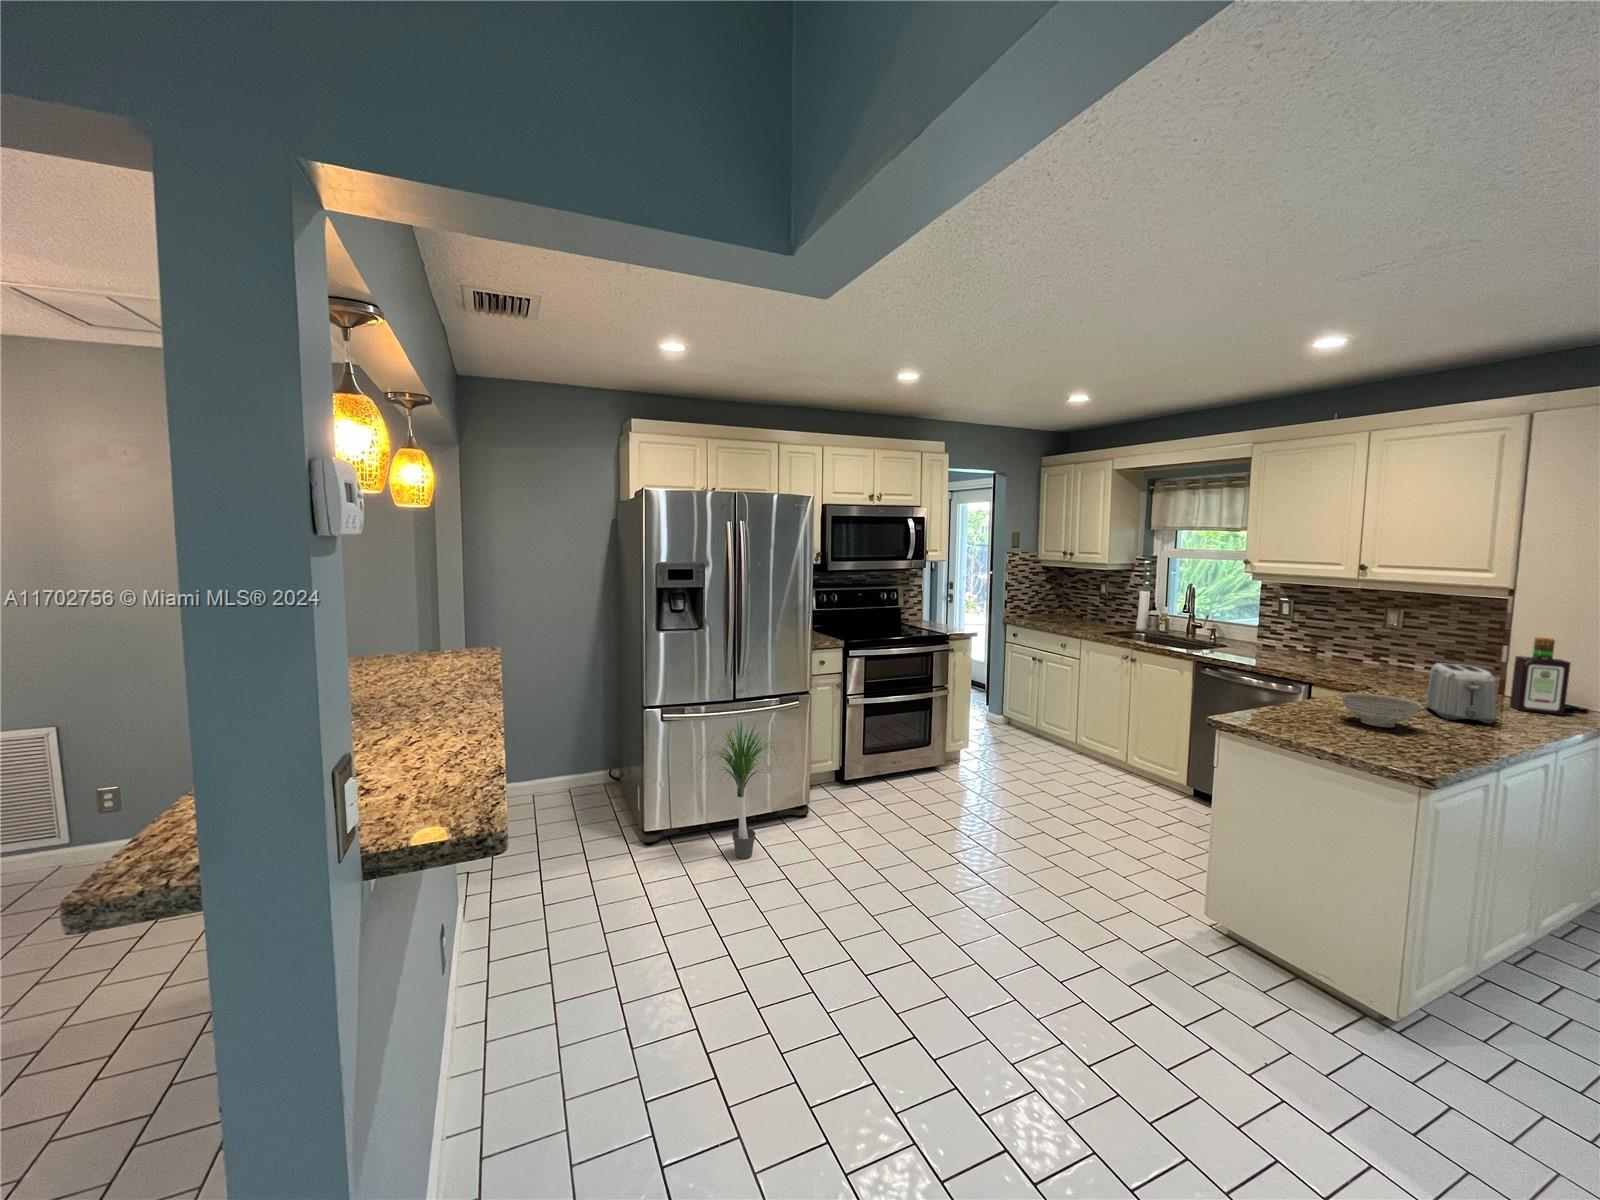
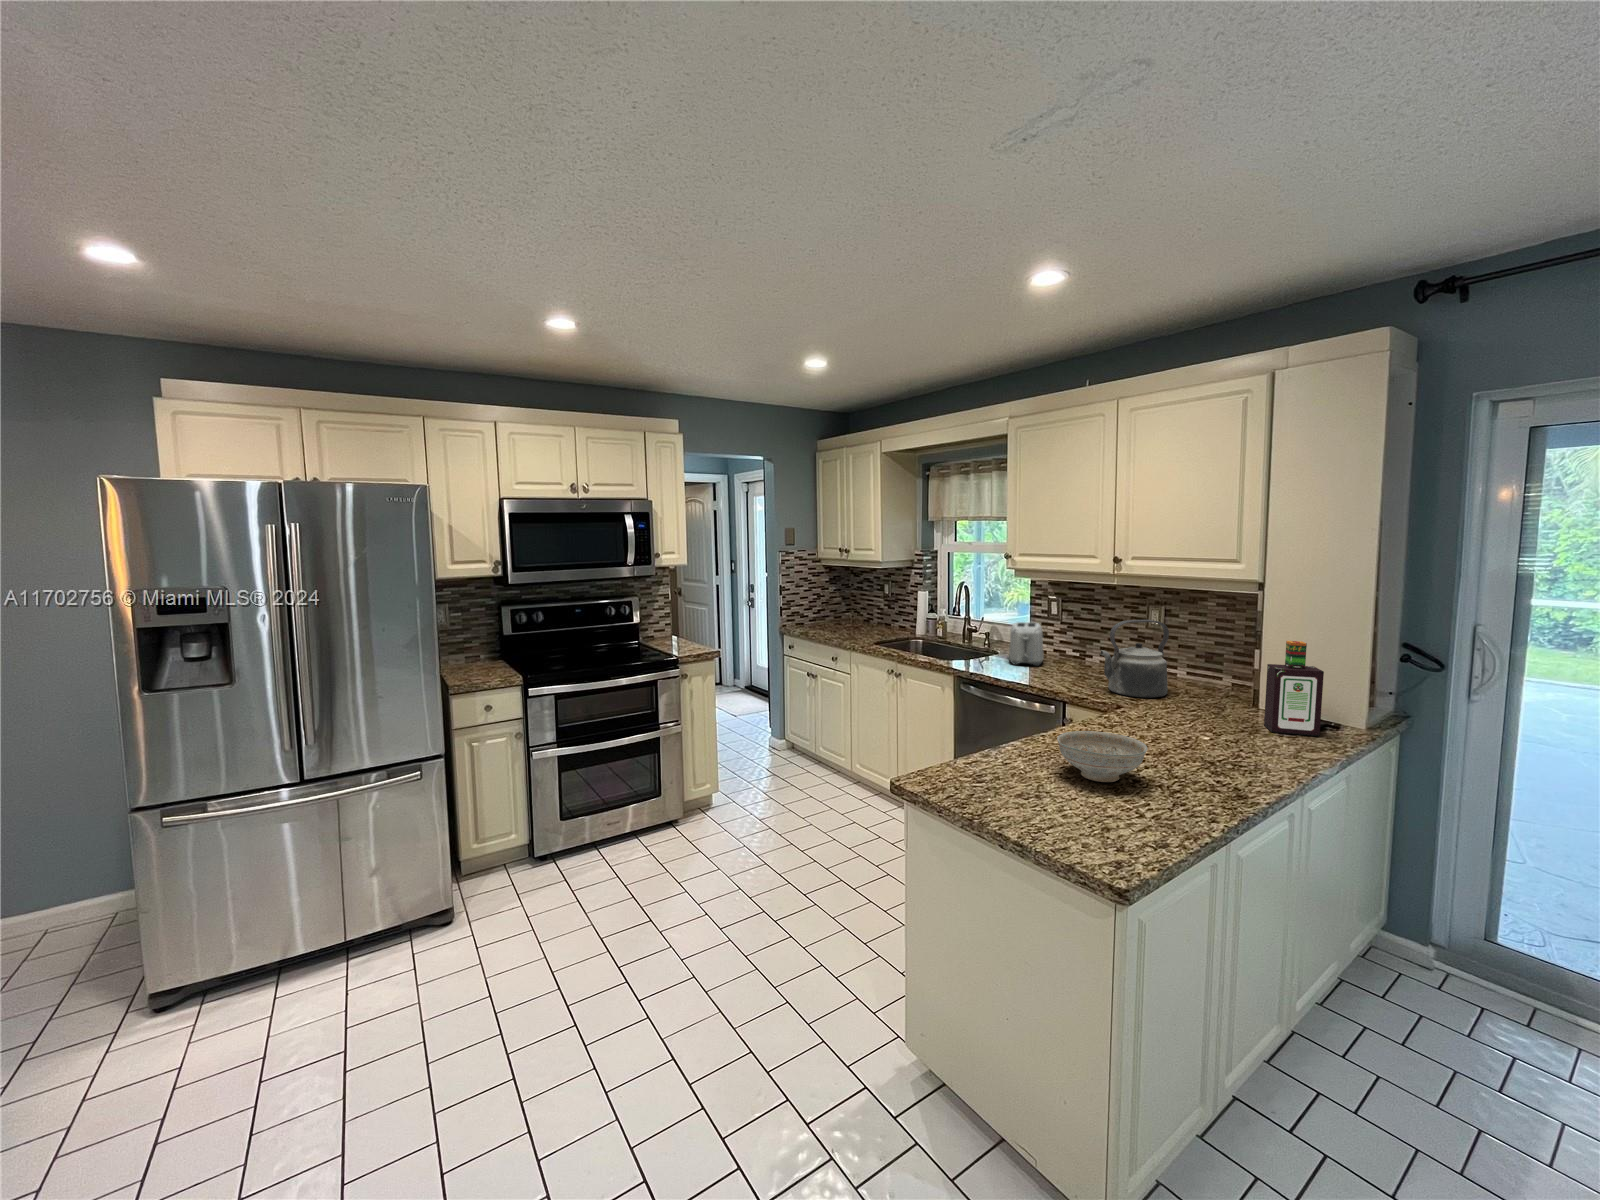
kettle: none [1347,619,1412,683] -> present [1100,620,1169,698]
toaster: present [1426,663,1496,724] -> present [1009,622,1043,665]
potted plant: present [707,719,785,859] -> none [177,802,364,1028]

